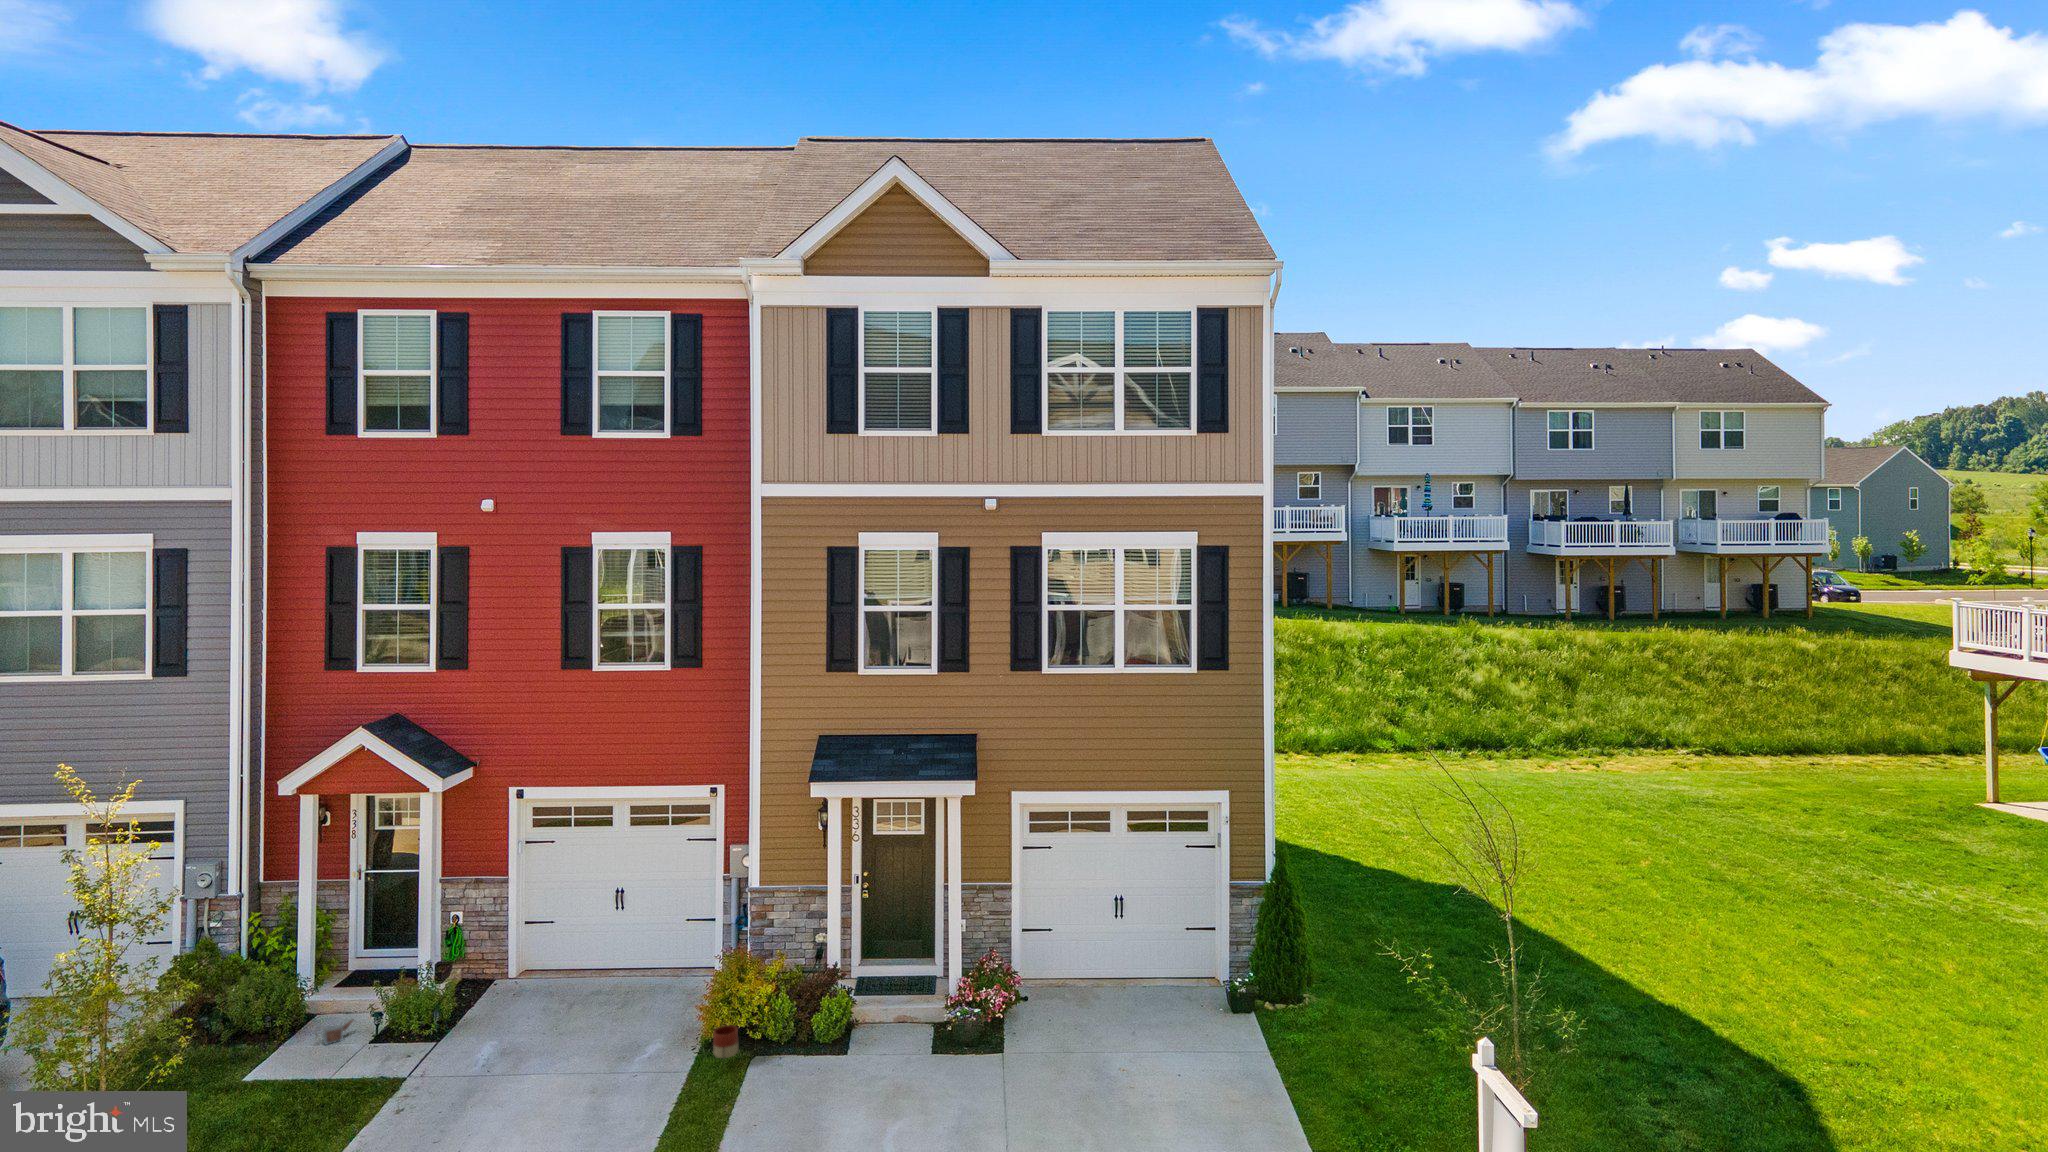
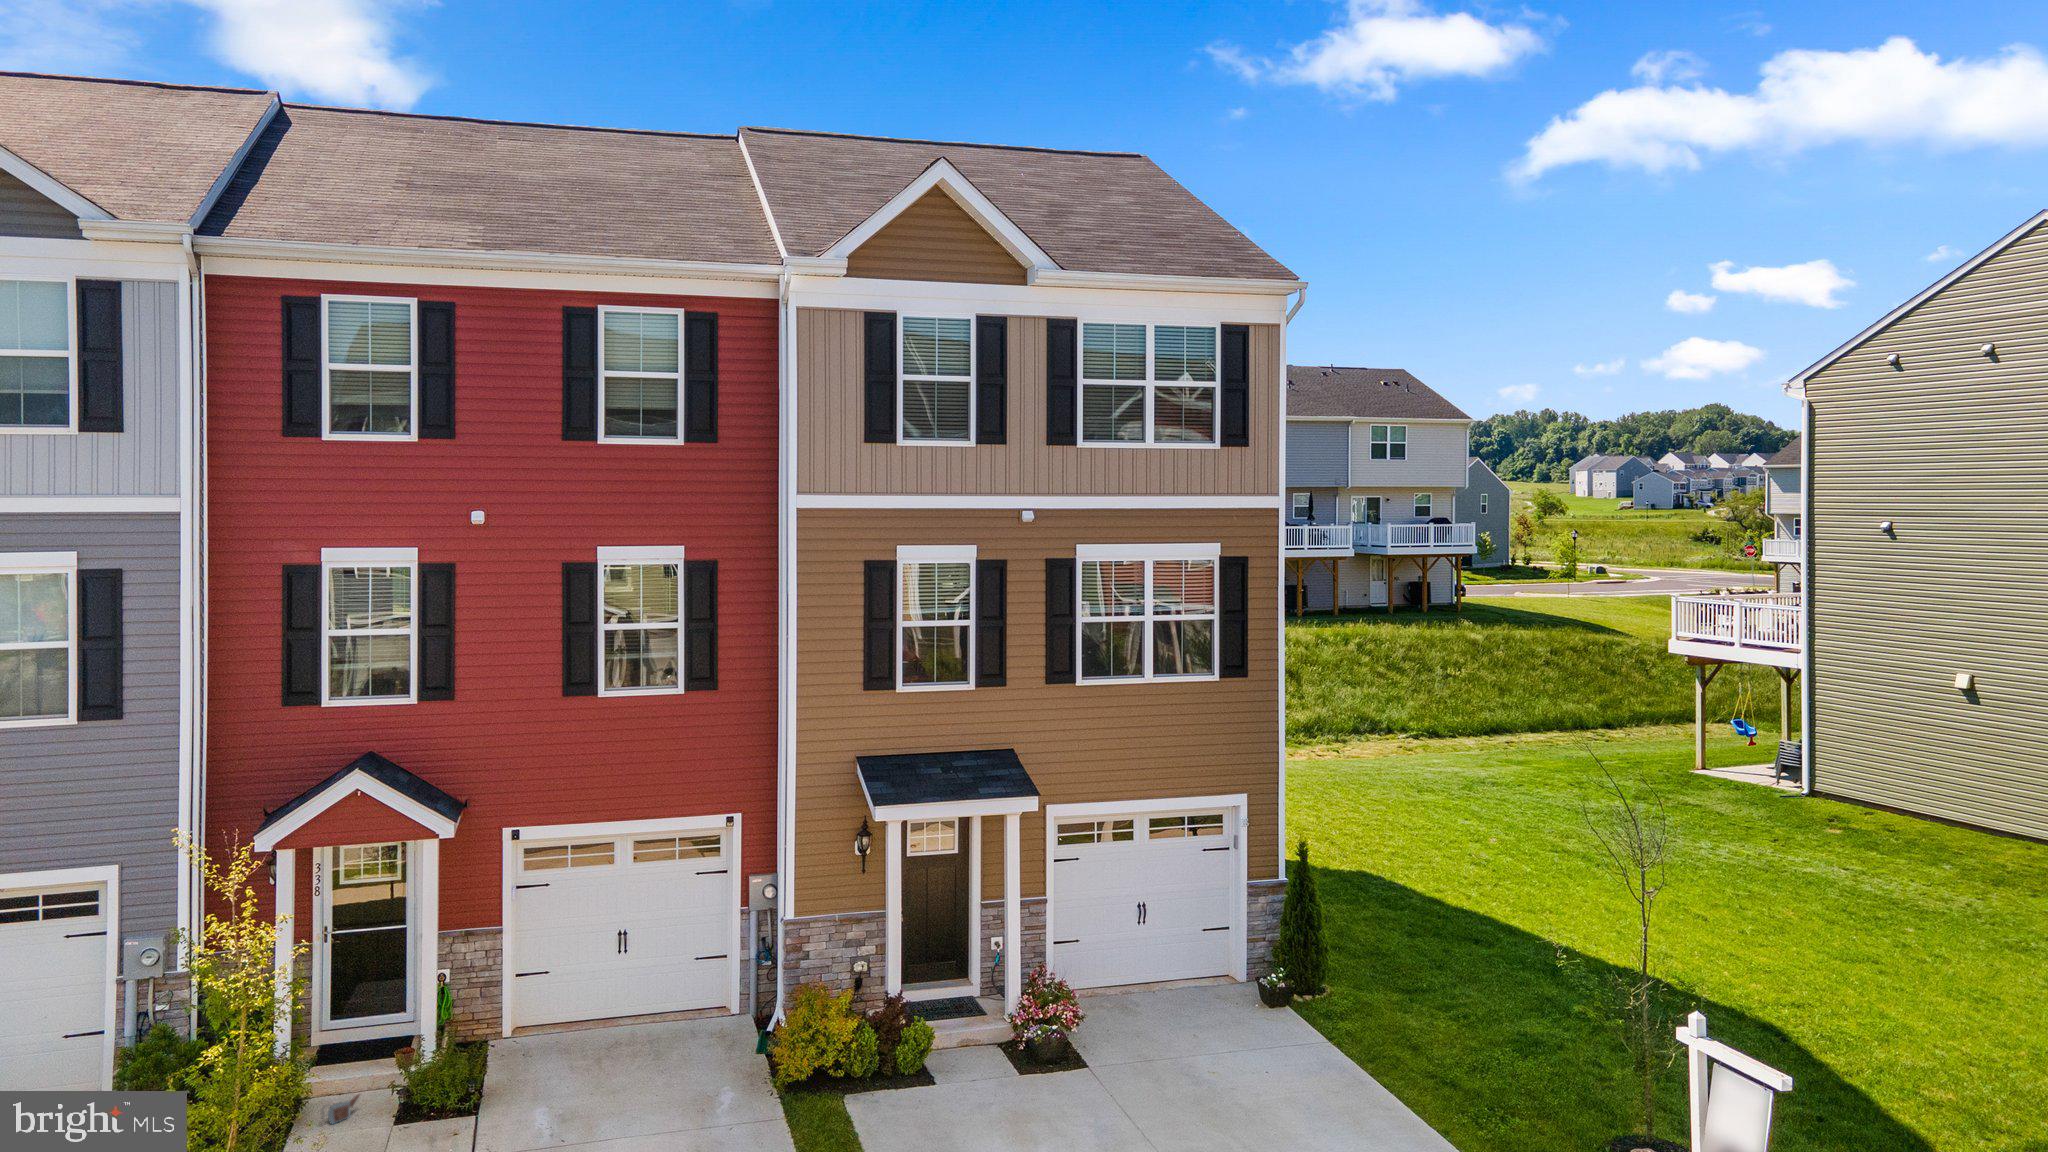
planter: present [713,1025,739,1059] -> none [794,1056,820,1104]

